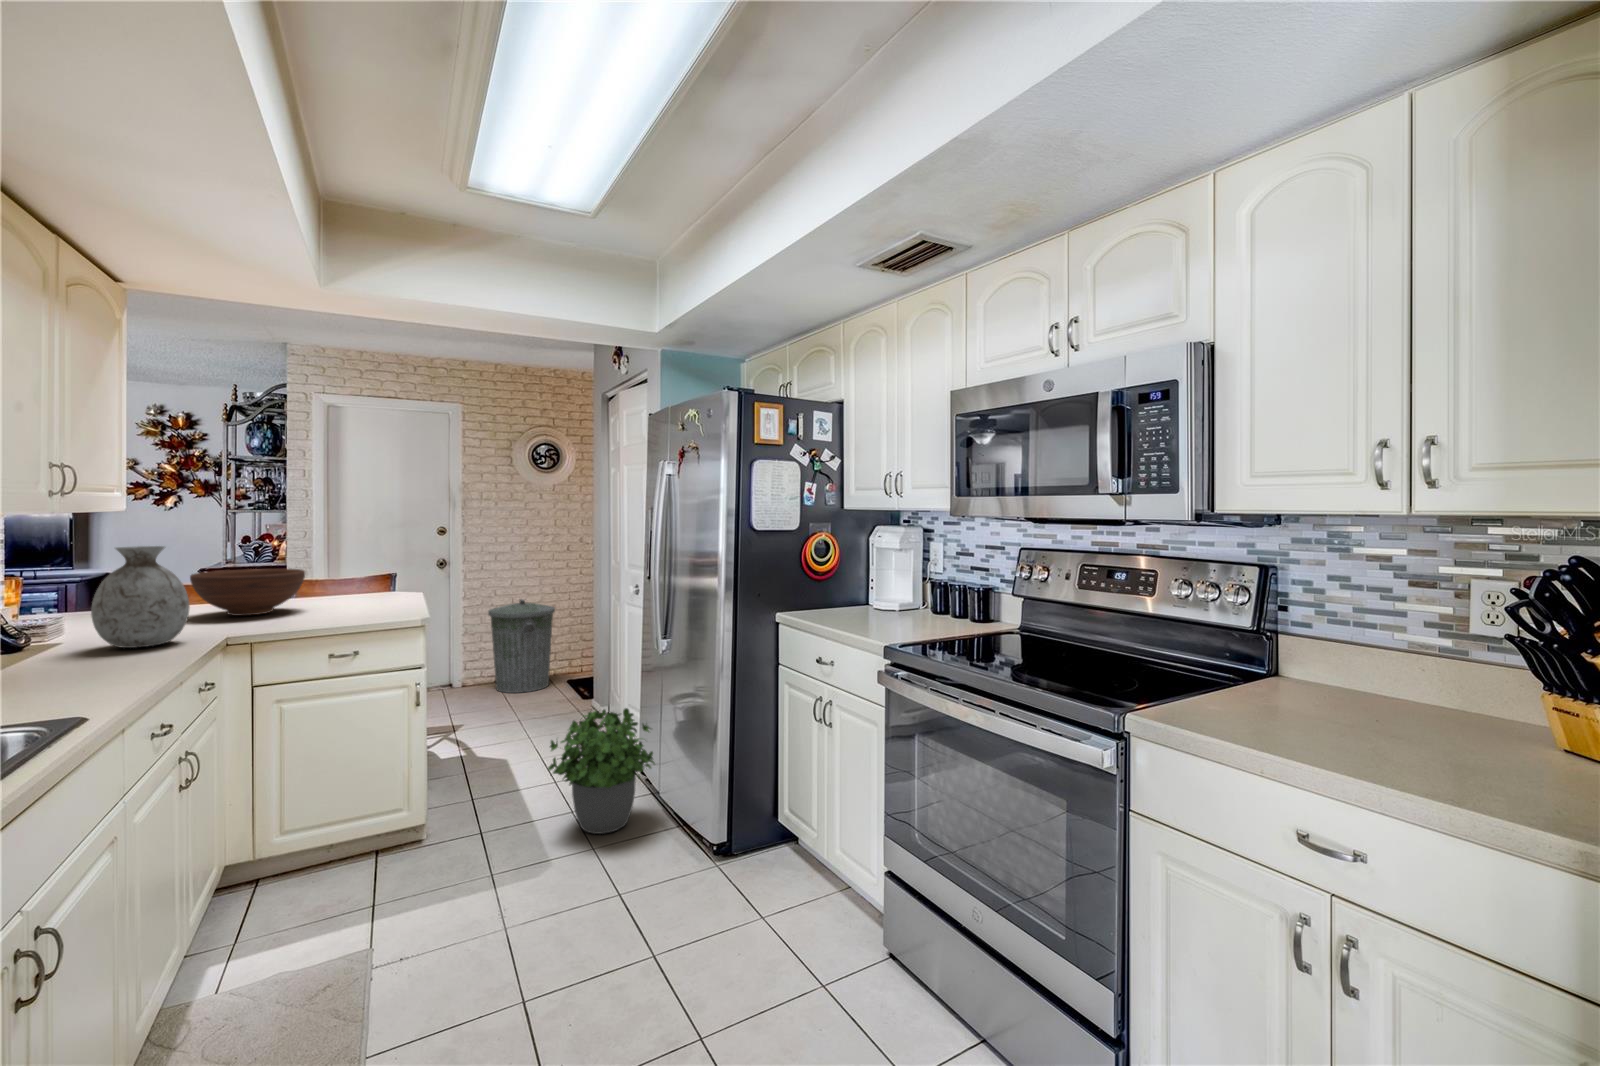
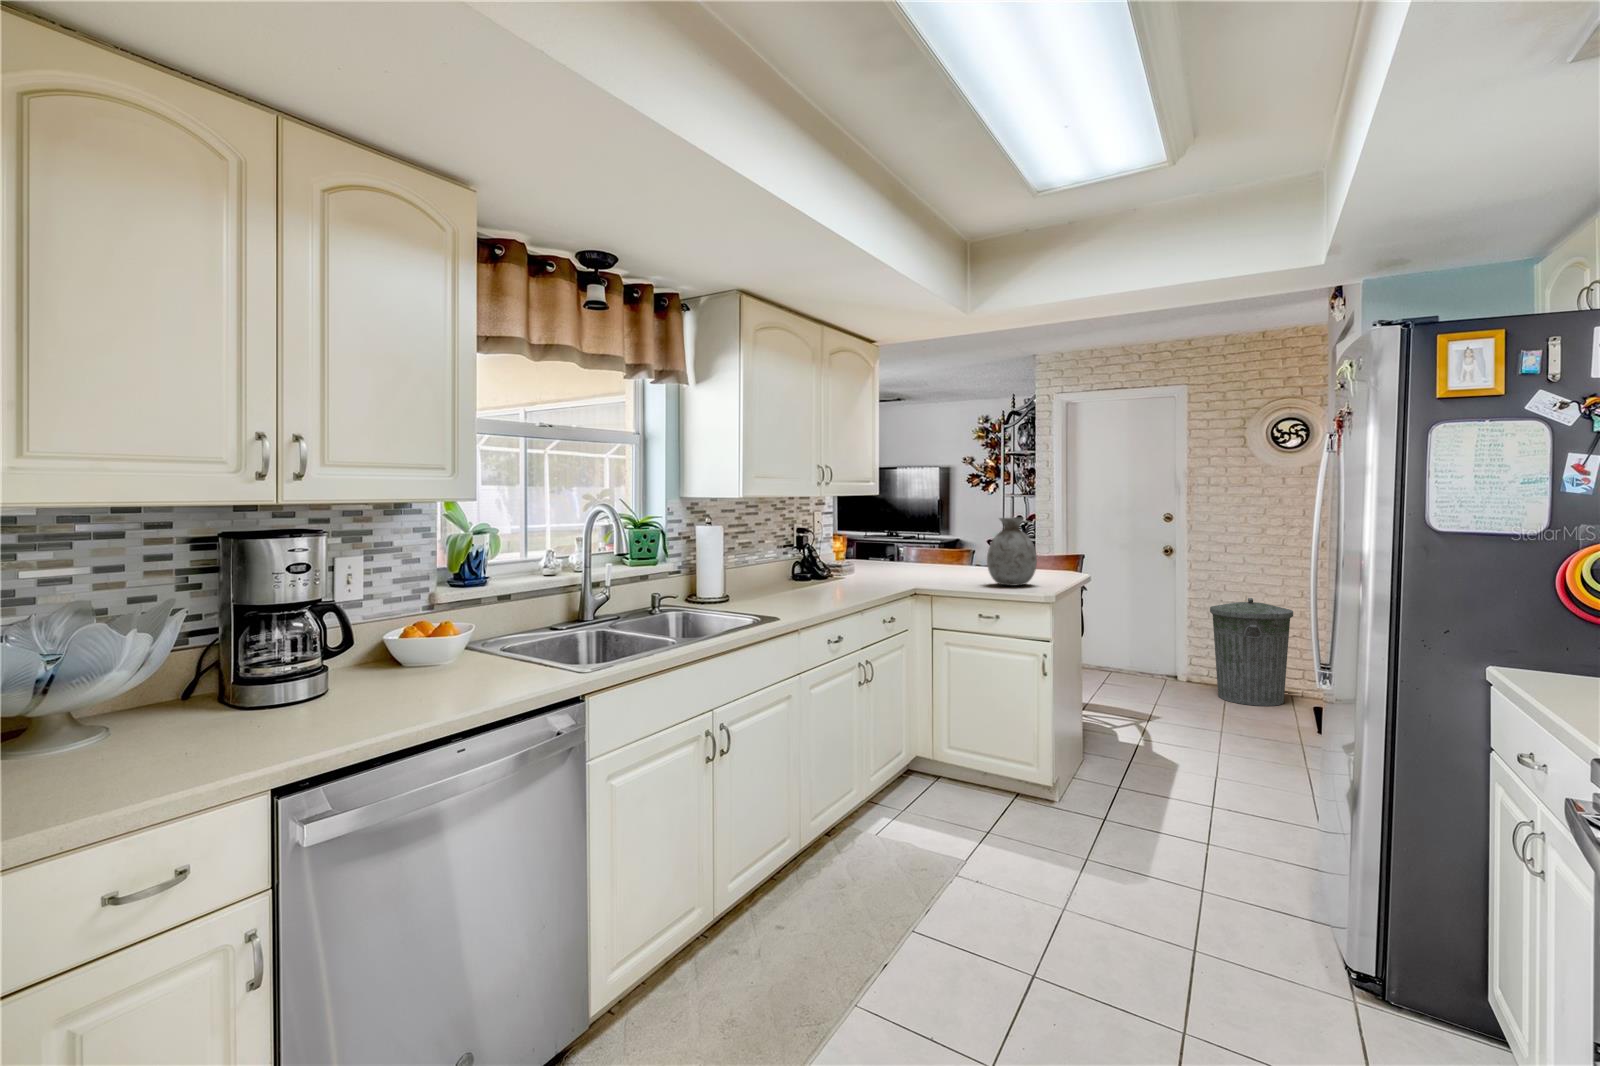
vase: present [91,546,190,648] -> present [987,518,1037,586]
fruit bowl: present [190,569,305,616] -> none [913,544,985,579]
potted plant: present [548,708,655,834] -> none [1163,715,1305,867]

